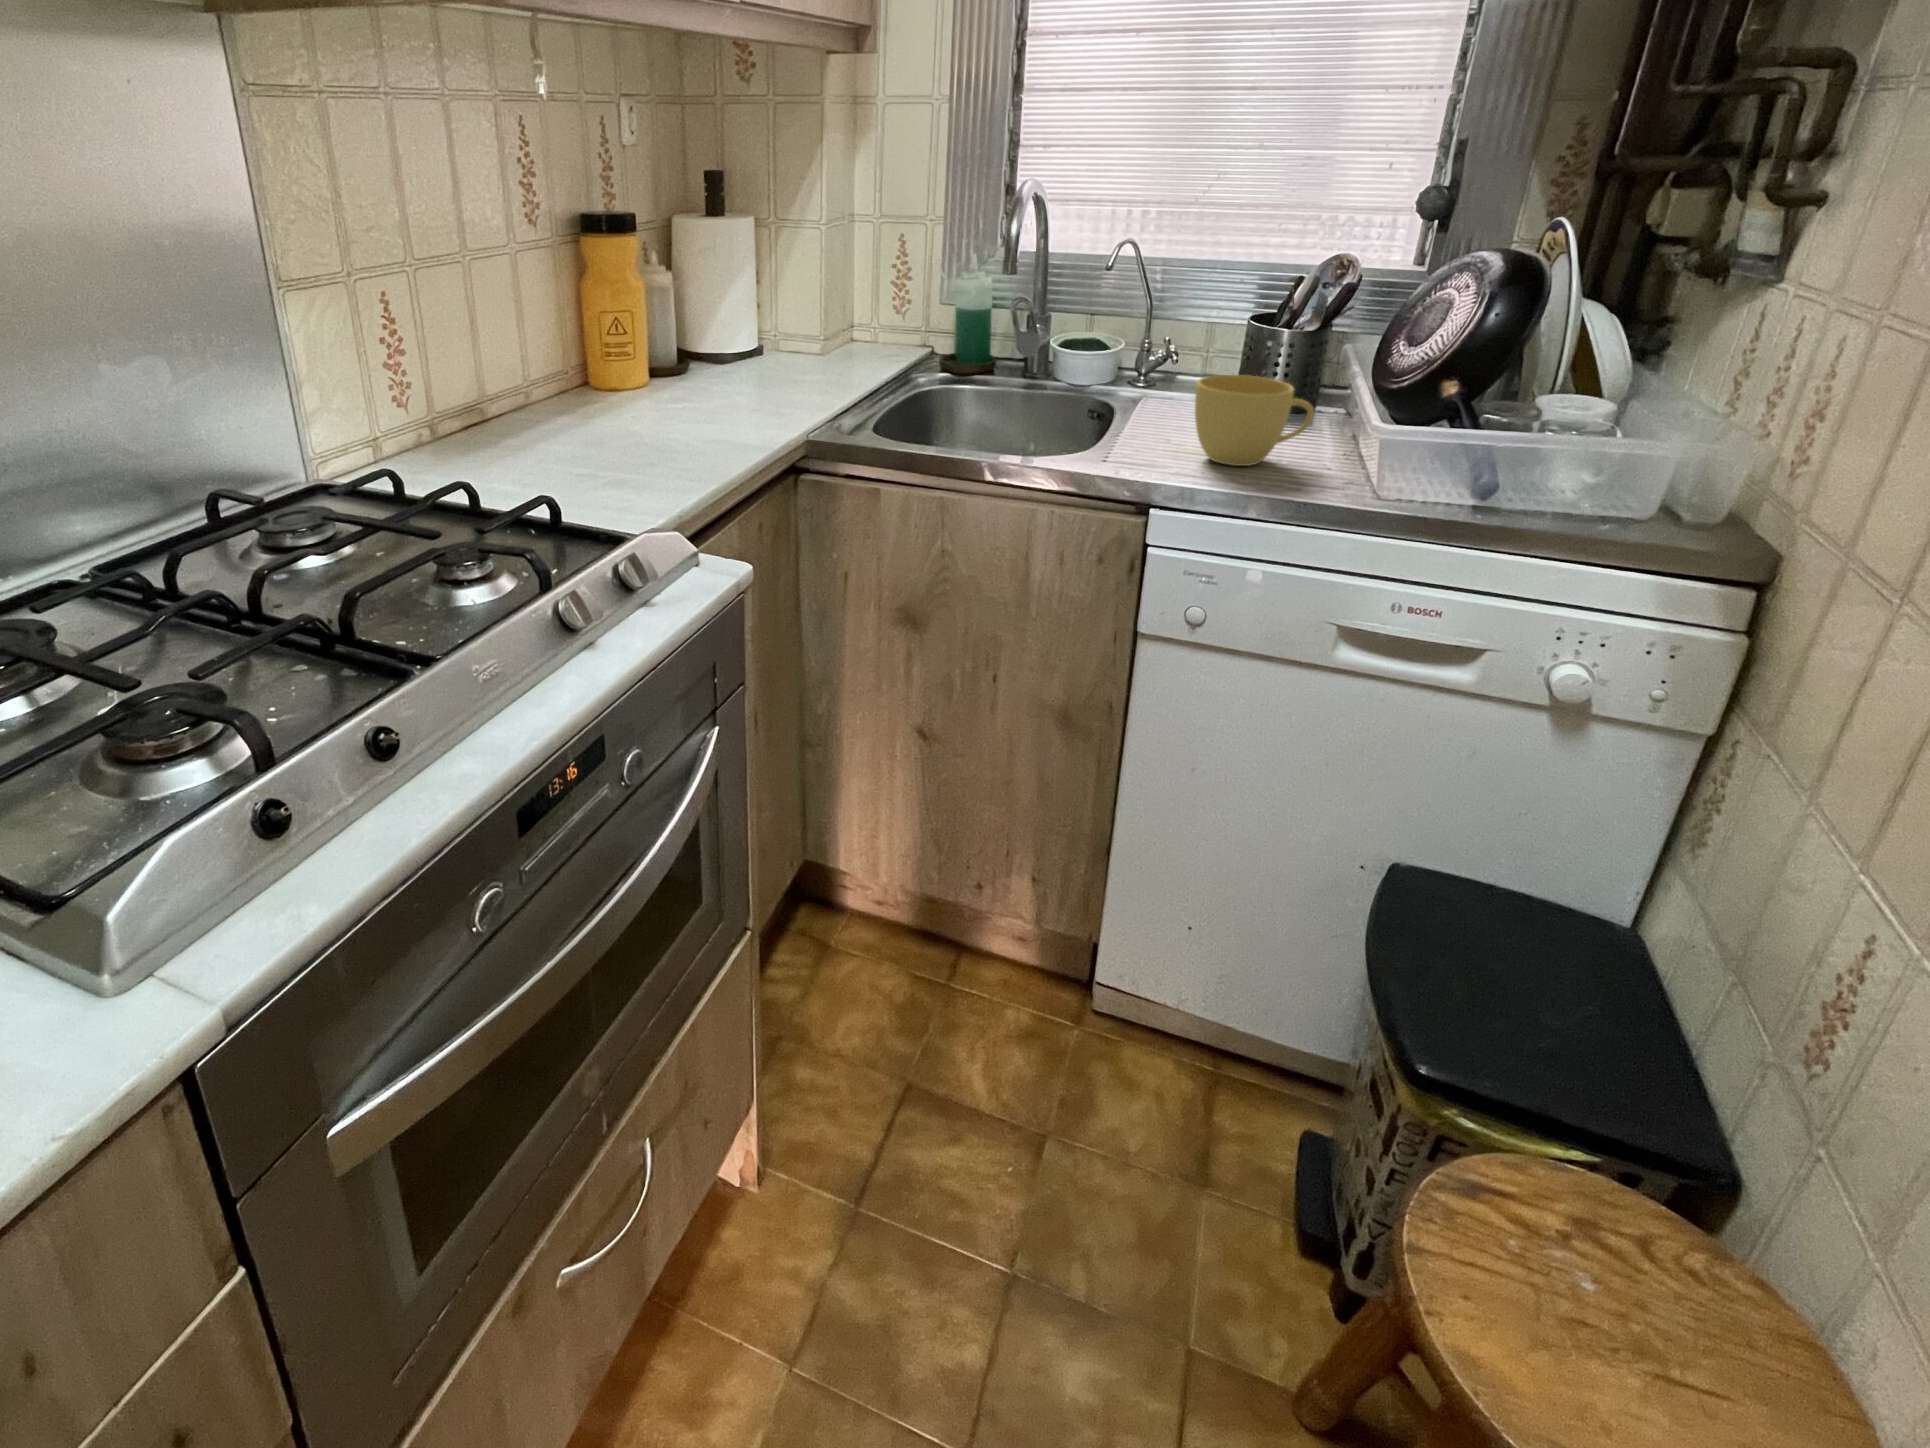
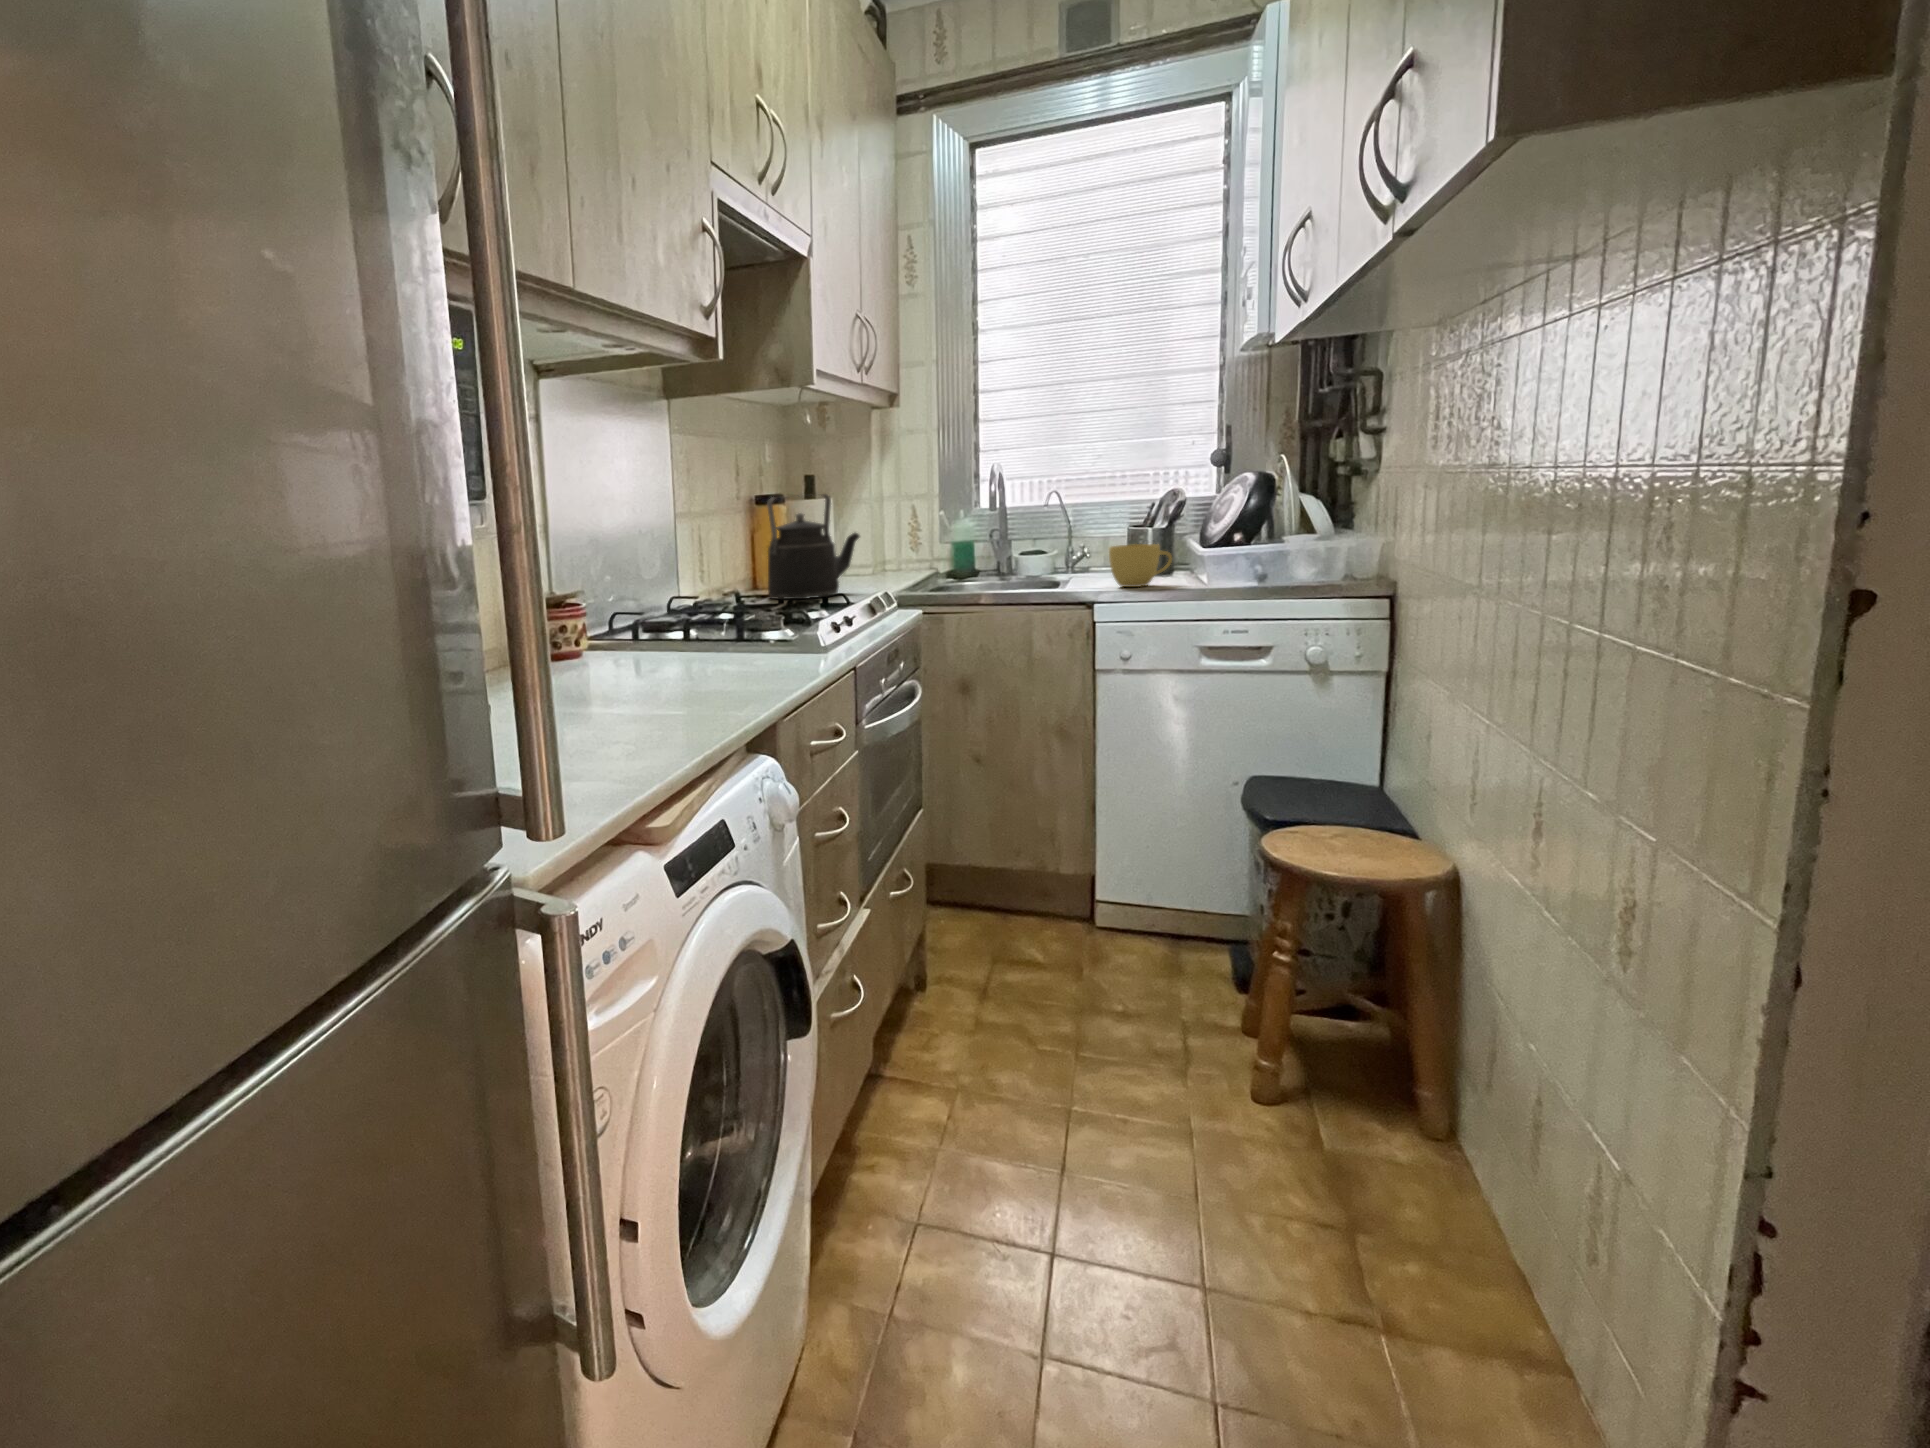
kettle: none [544,228,748,441] -> present [767,494,860,599]

